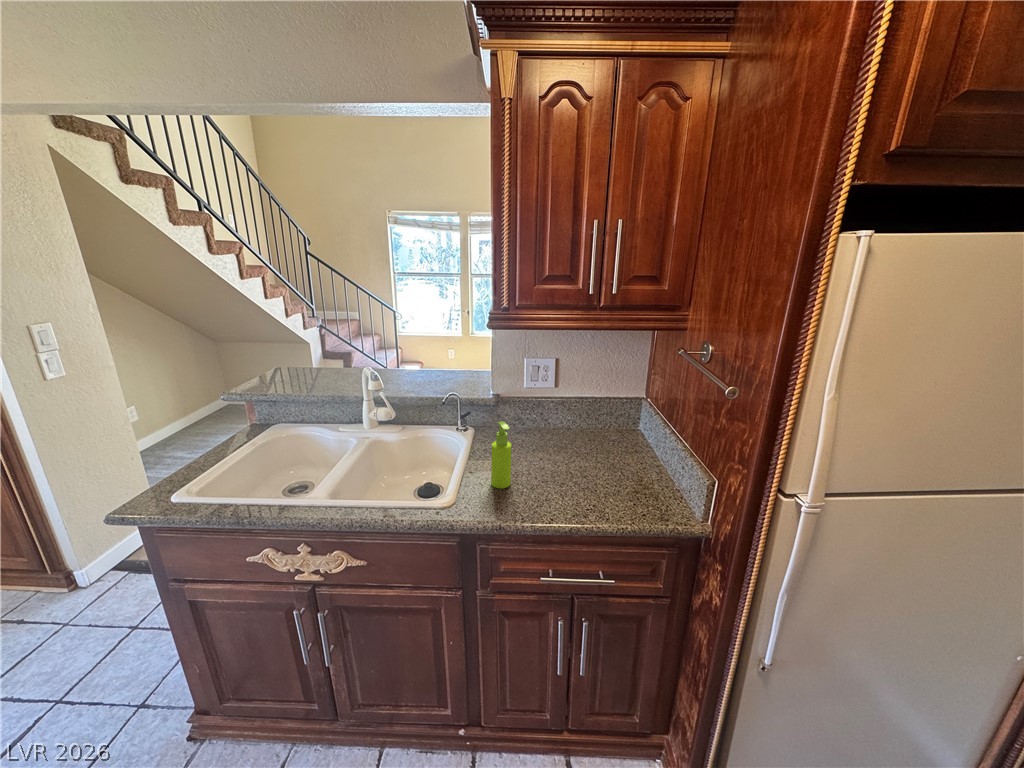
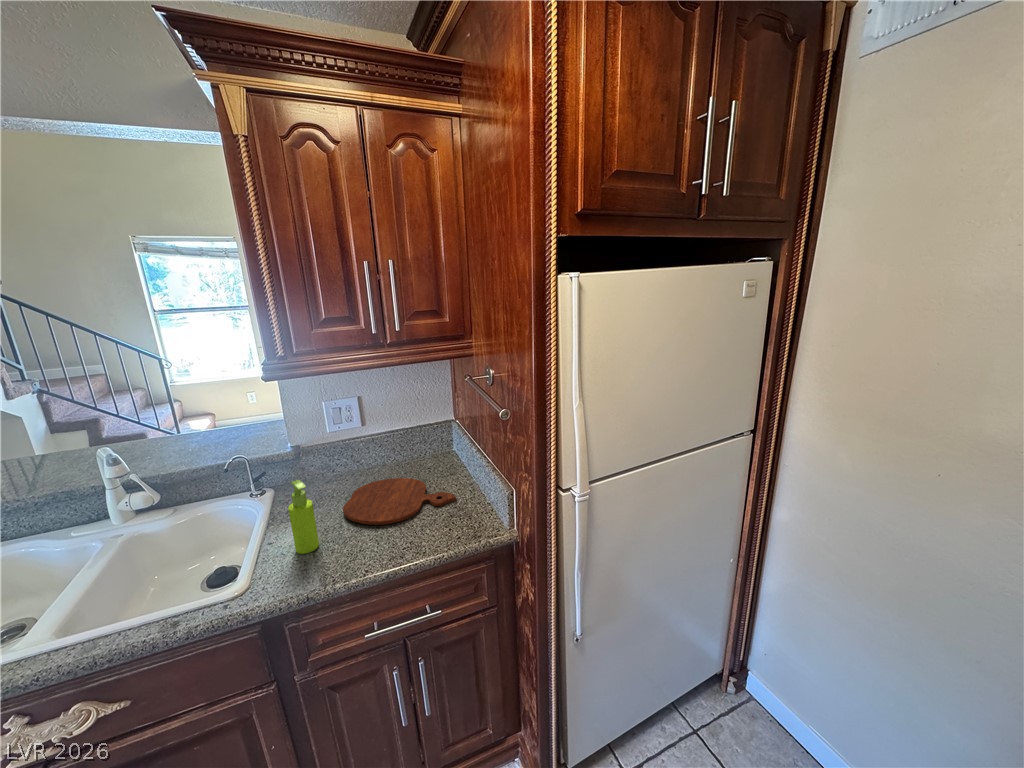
cutting board: none [532,441,641,483] -> present [343,478,456,525]

